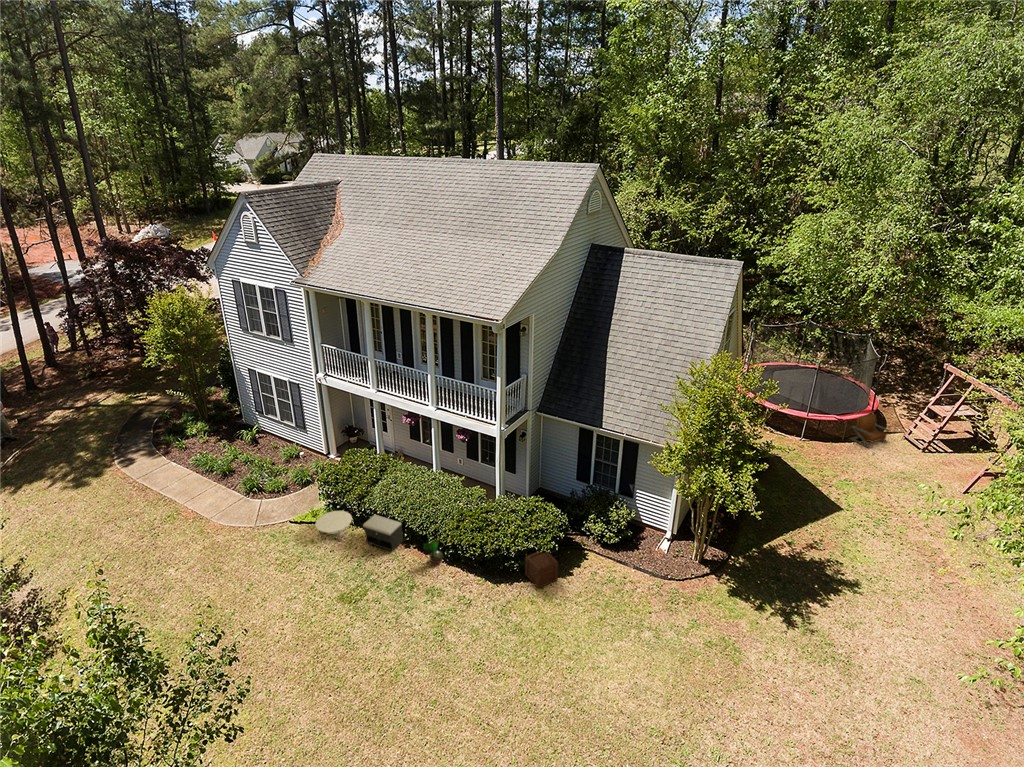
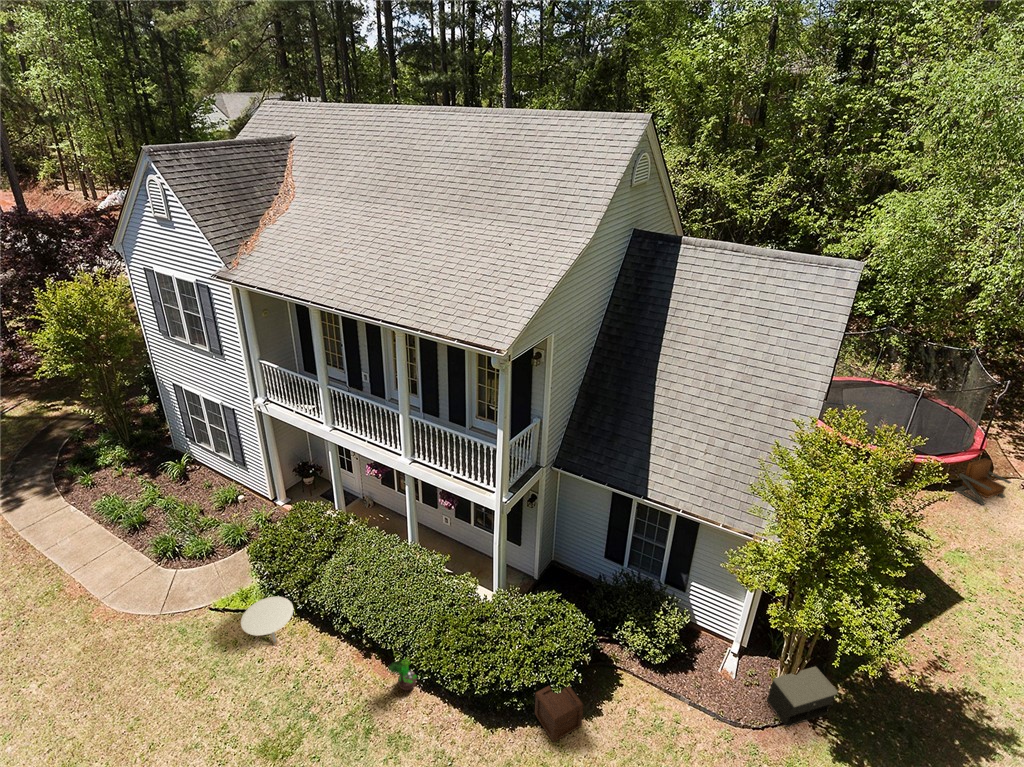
storage bench: present [363,515,403,551] -> present [767,667,837,727]

